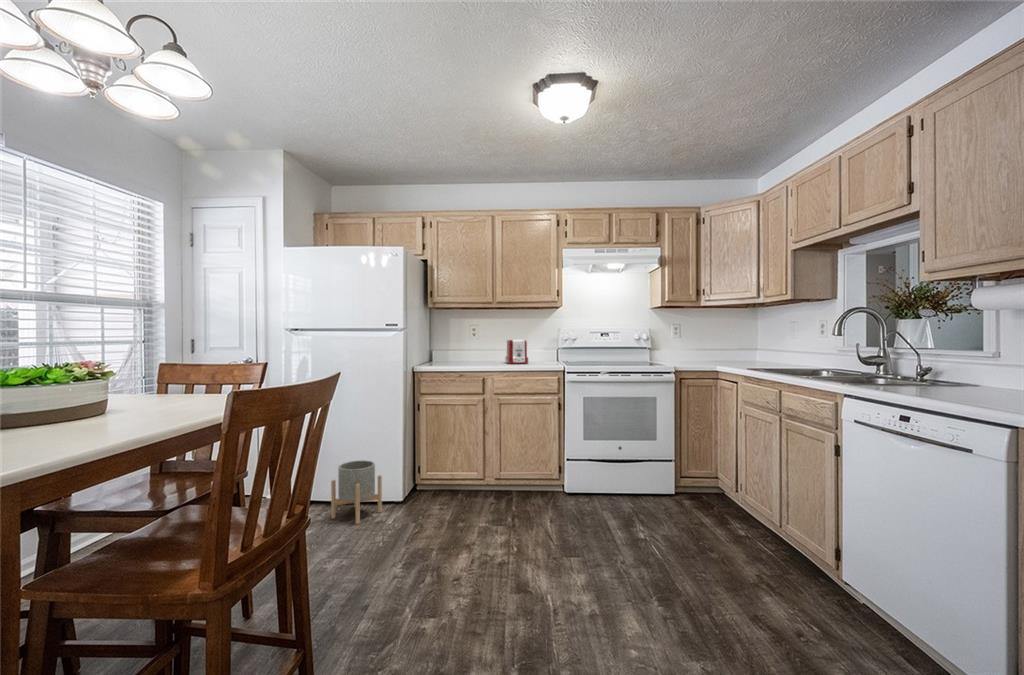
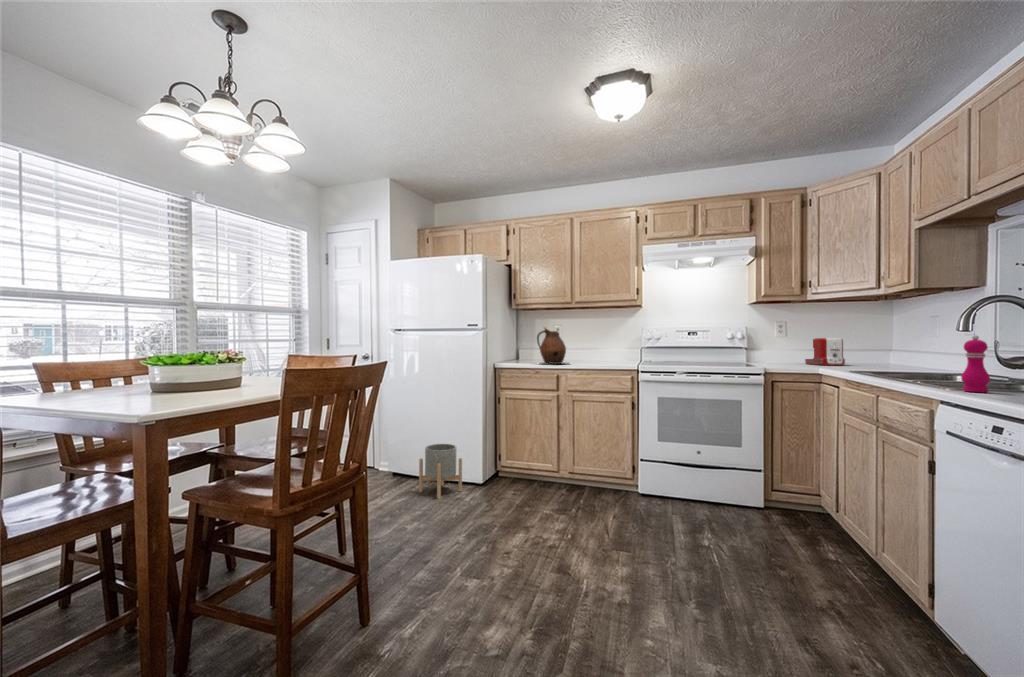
ceramic pitcher: none [459,329,496,369] -> present [537,328,566,364]
toaster: present [505,340,528,364] -> present [805,338,845,366]
pepper mill: none [862,341,883,388] -> present [961,335,990,392]

